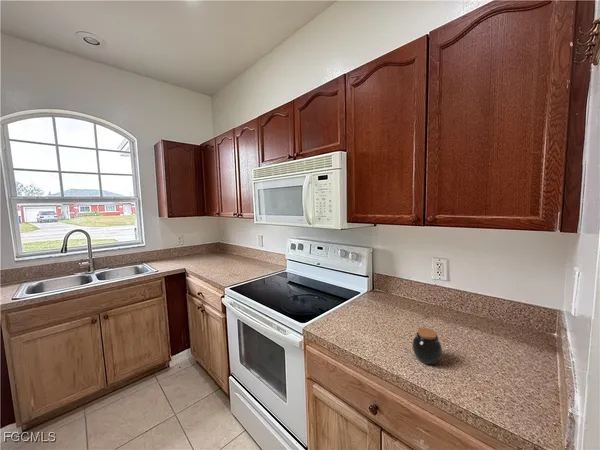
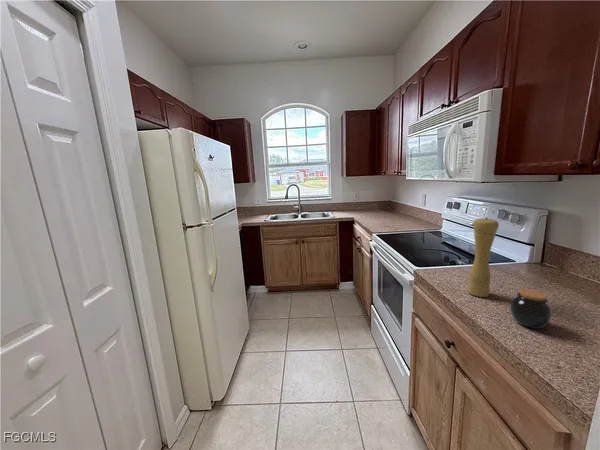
pepper mill: none [364,268,384,344] -> present [467,218,499,297]

